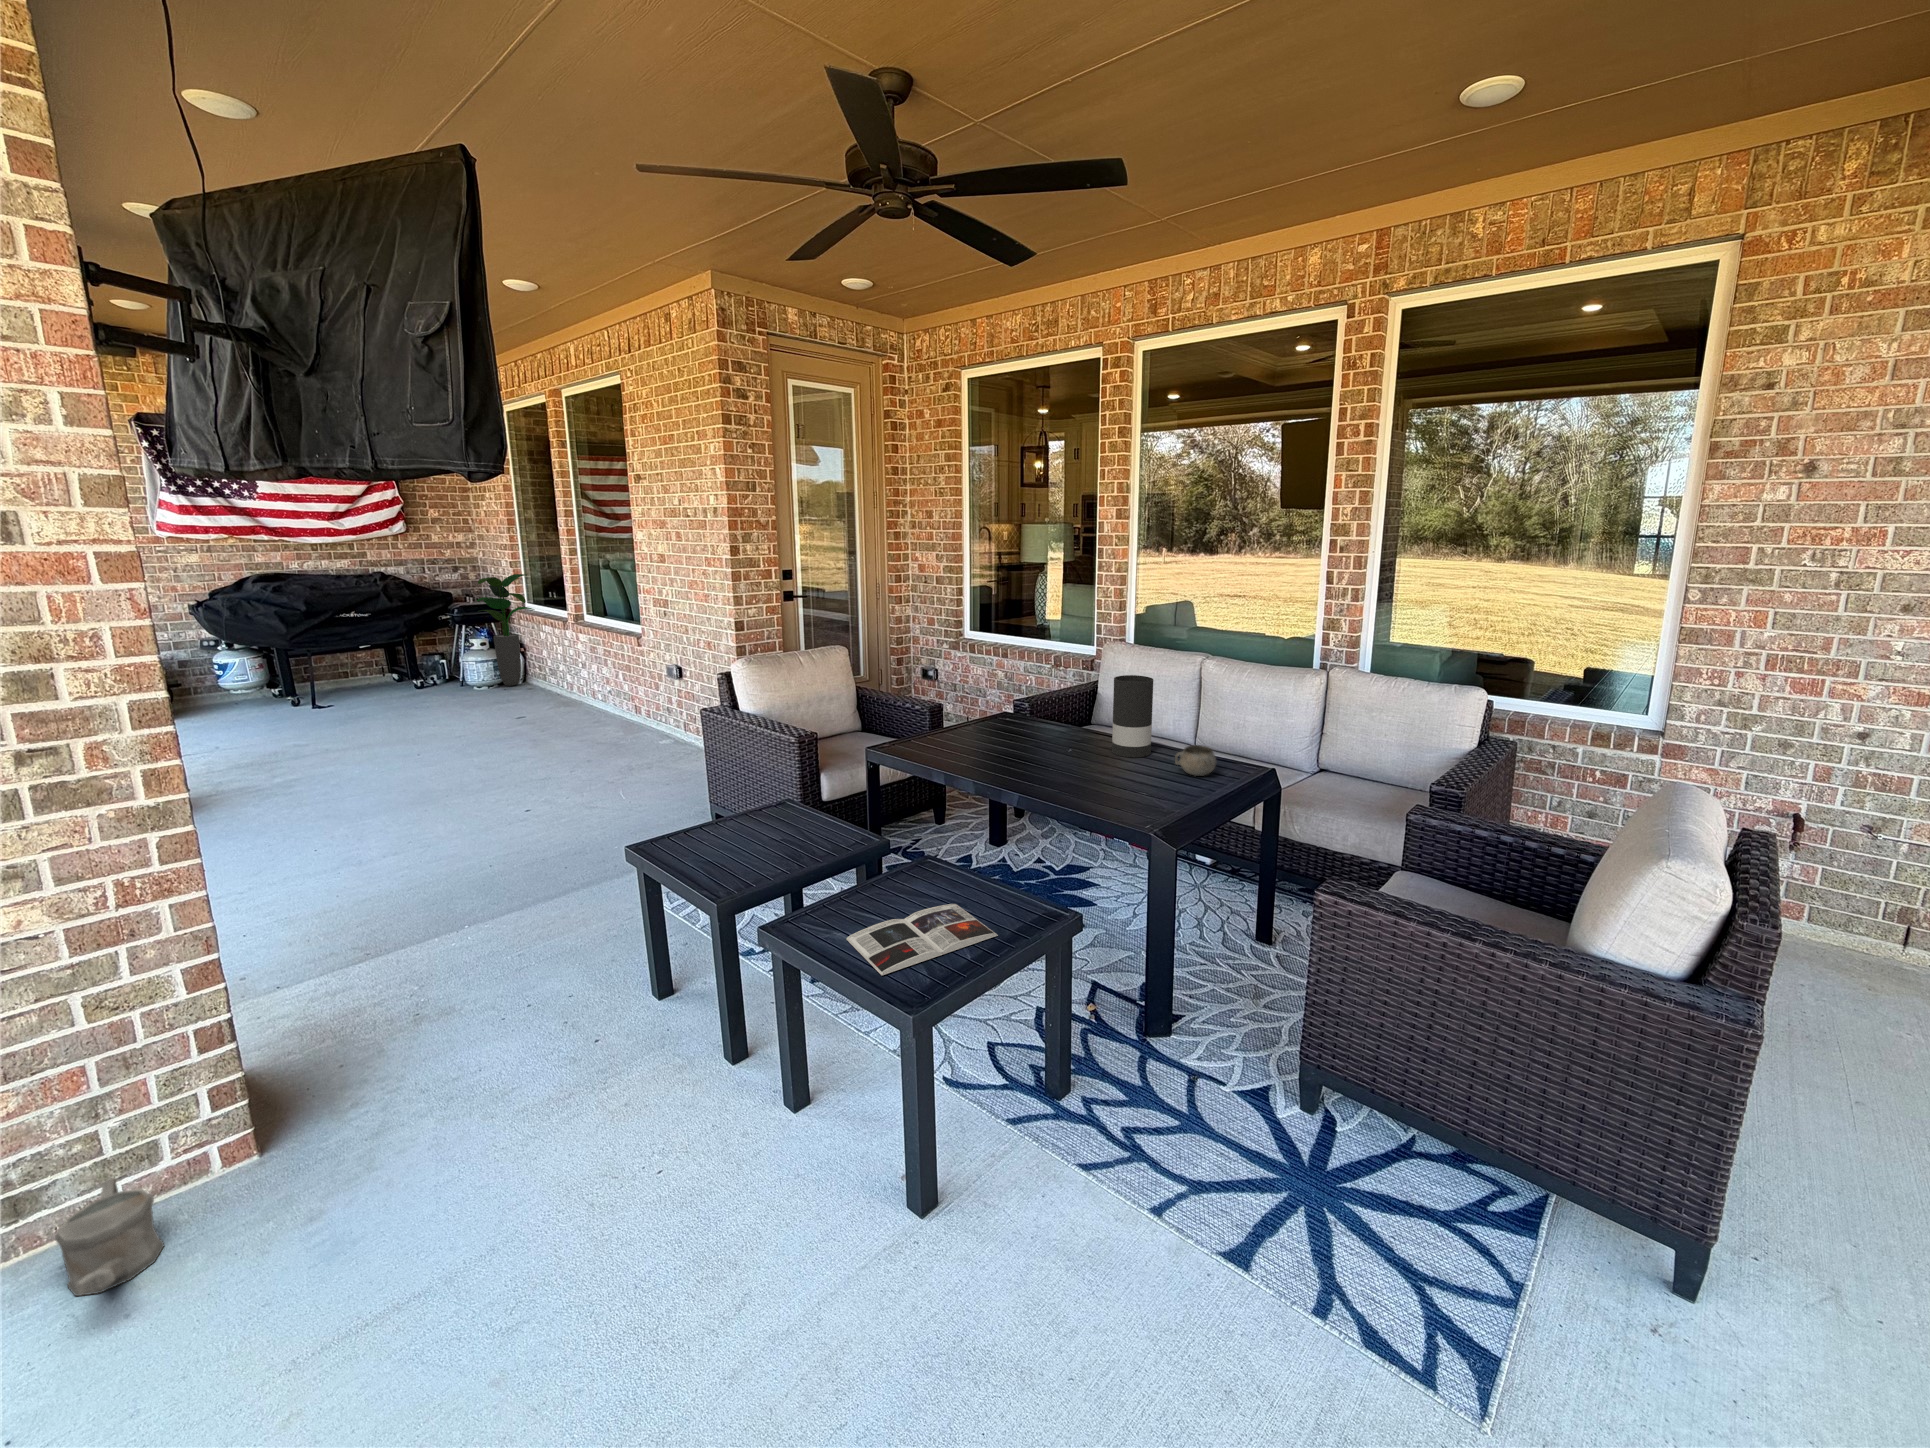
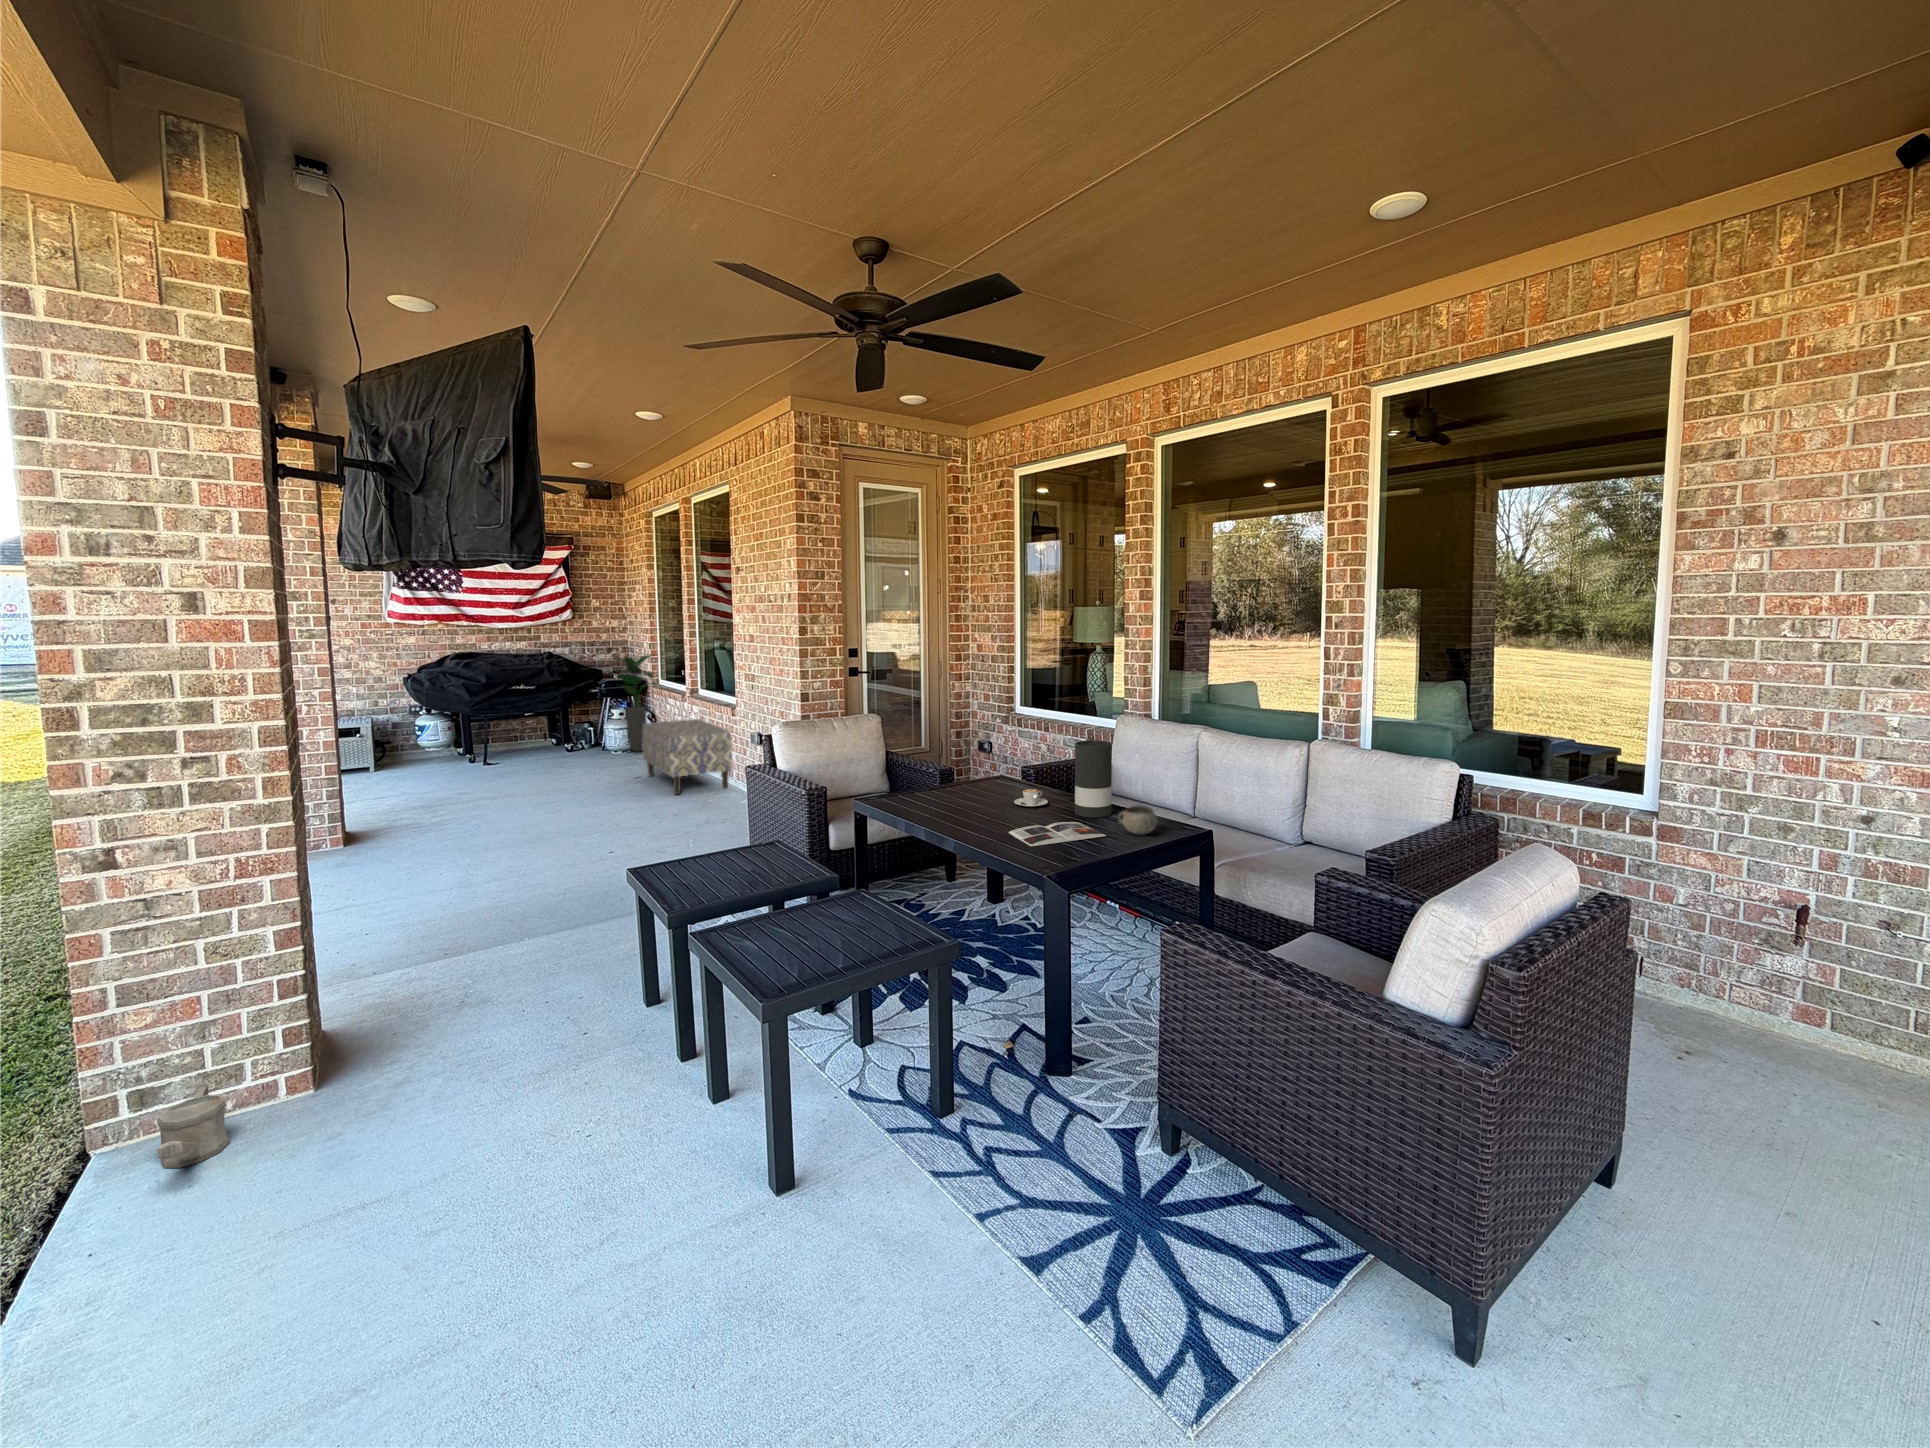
bench: none [527,649,646,736] -> present [642,719,732,795]
coffee cup: none [1042,728,1078,748] -> present [1014,789,1048,807]
magazine: present [846,904,998,975] -> present [1009,822,1106,846]

